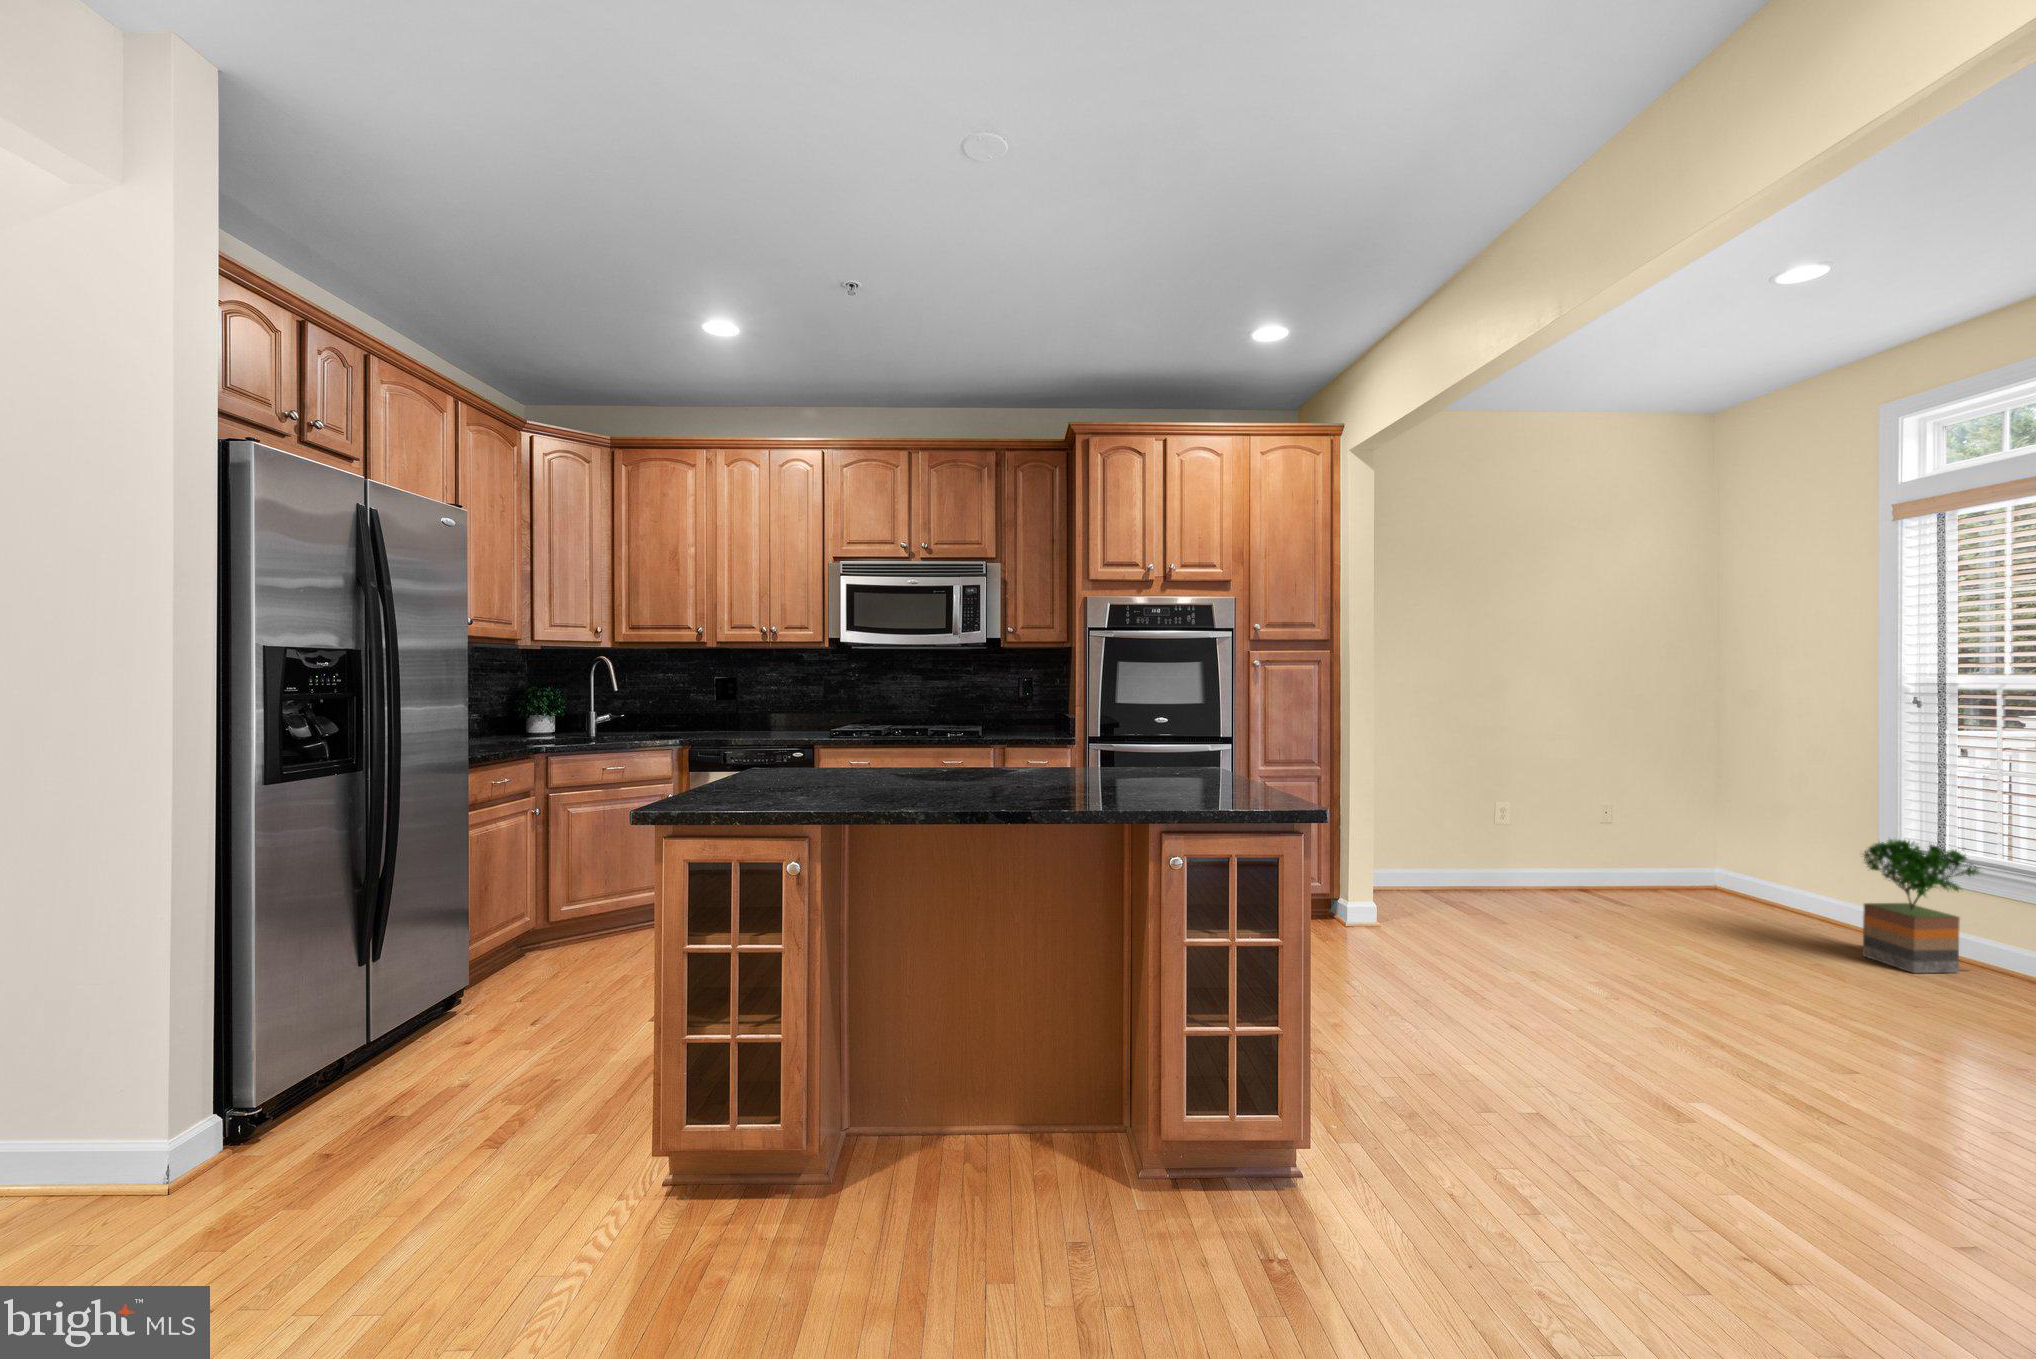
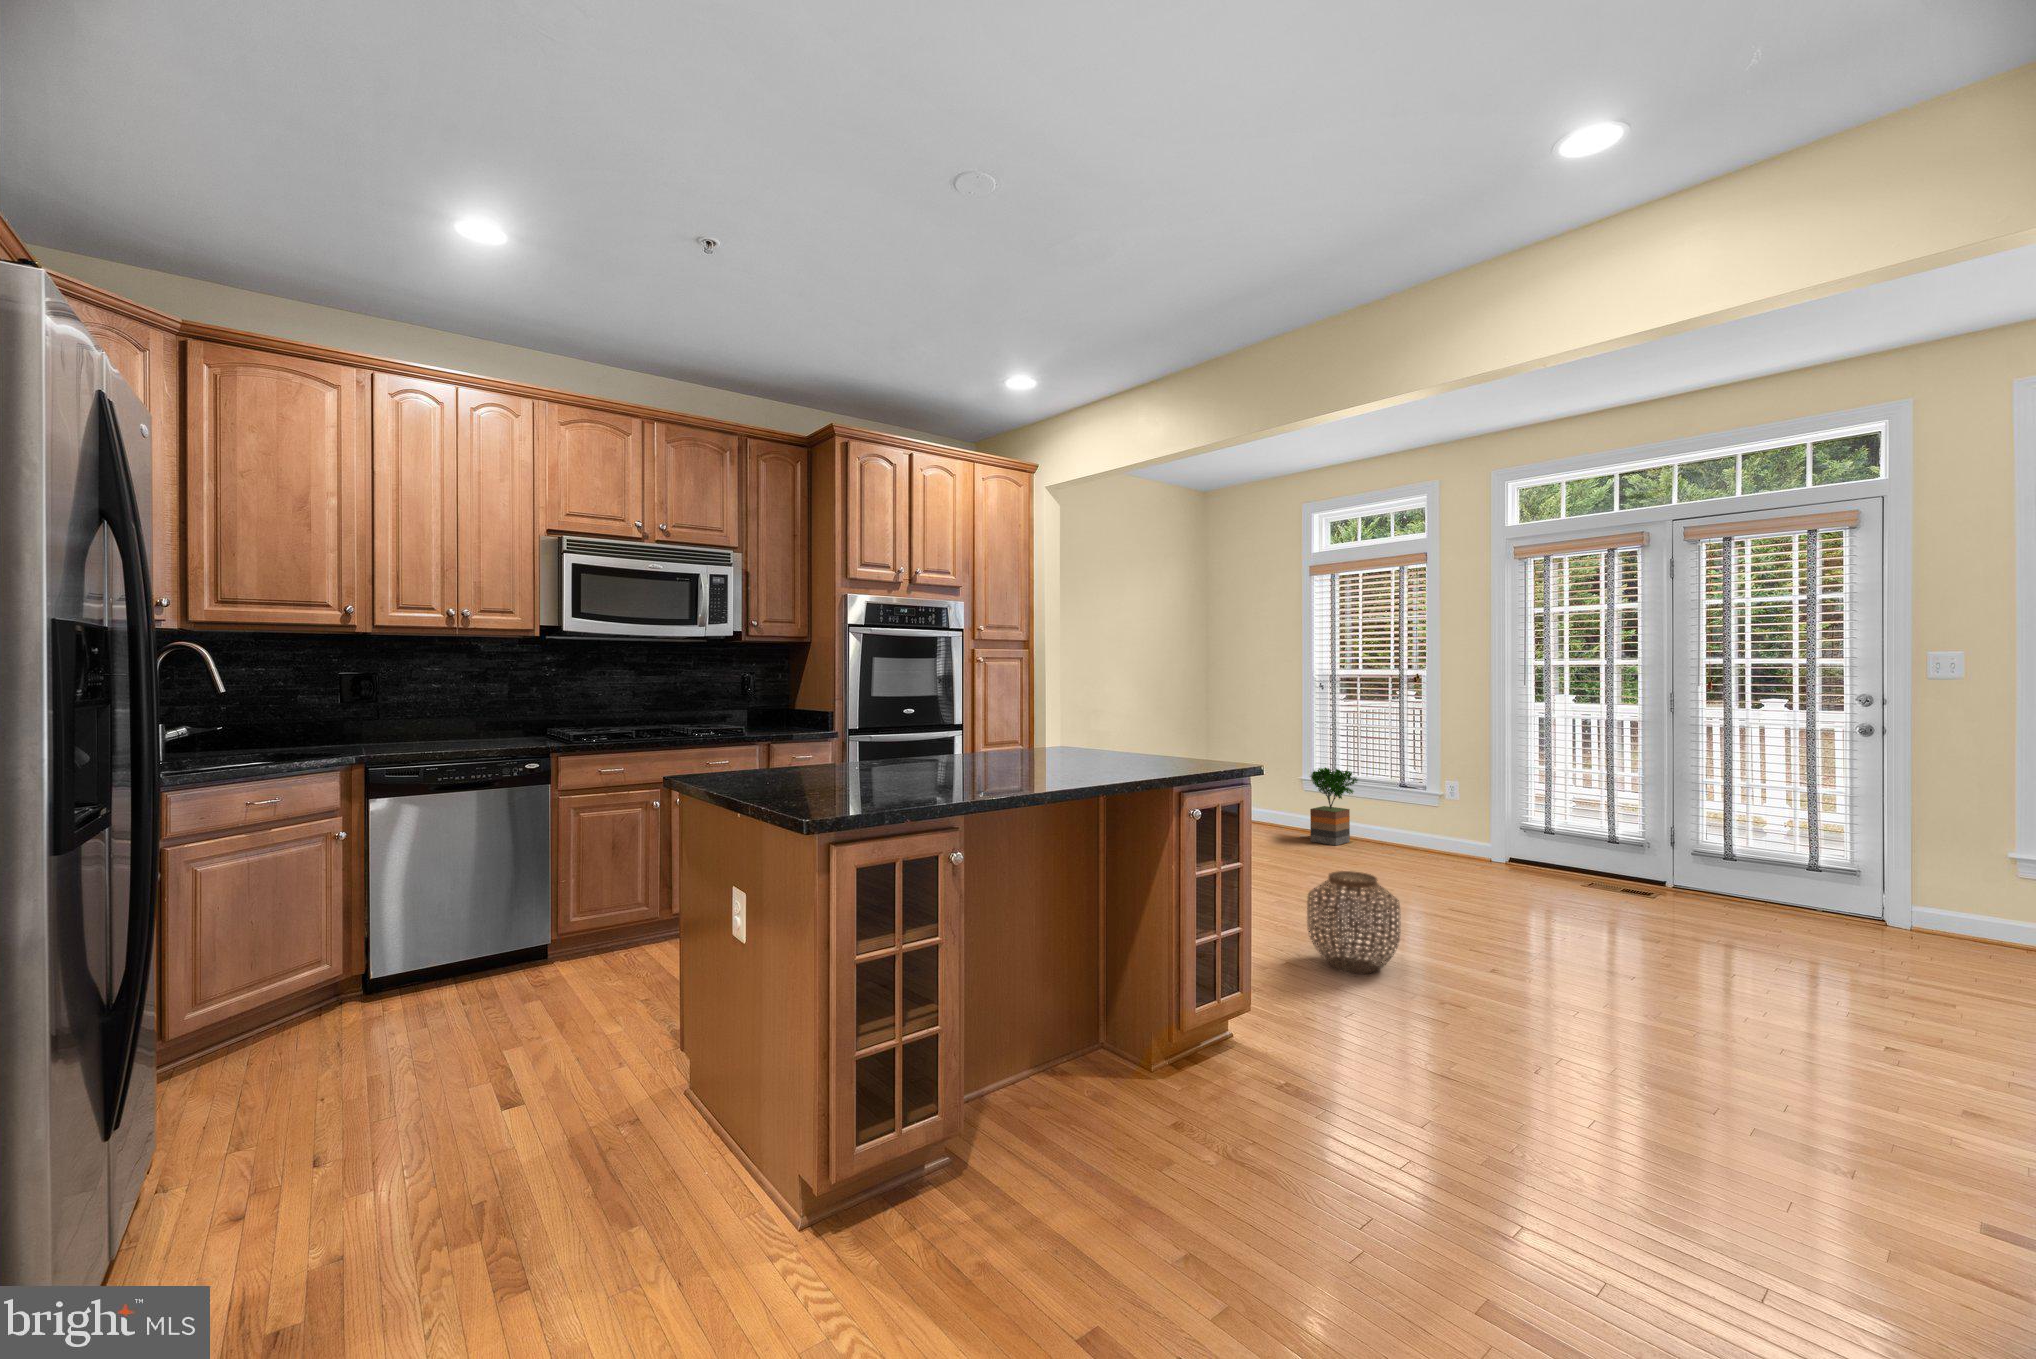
woven basket: none [1559,1028,1746,1223] -> present [1307,871,1400,974]

